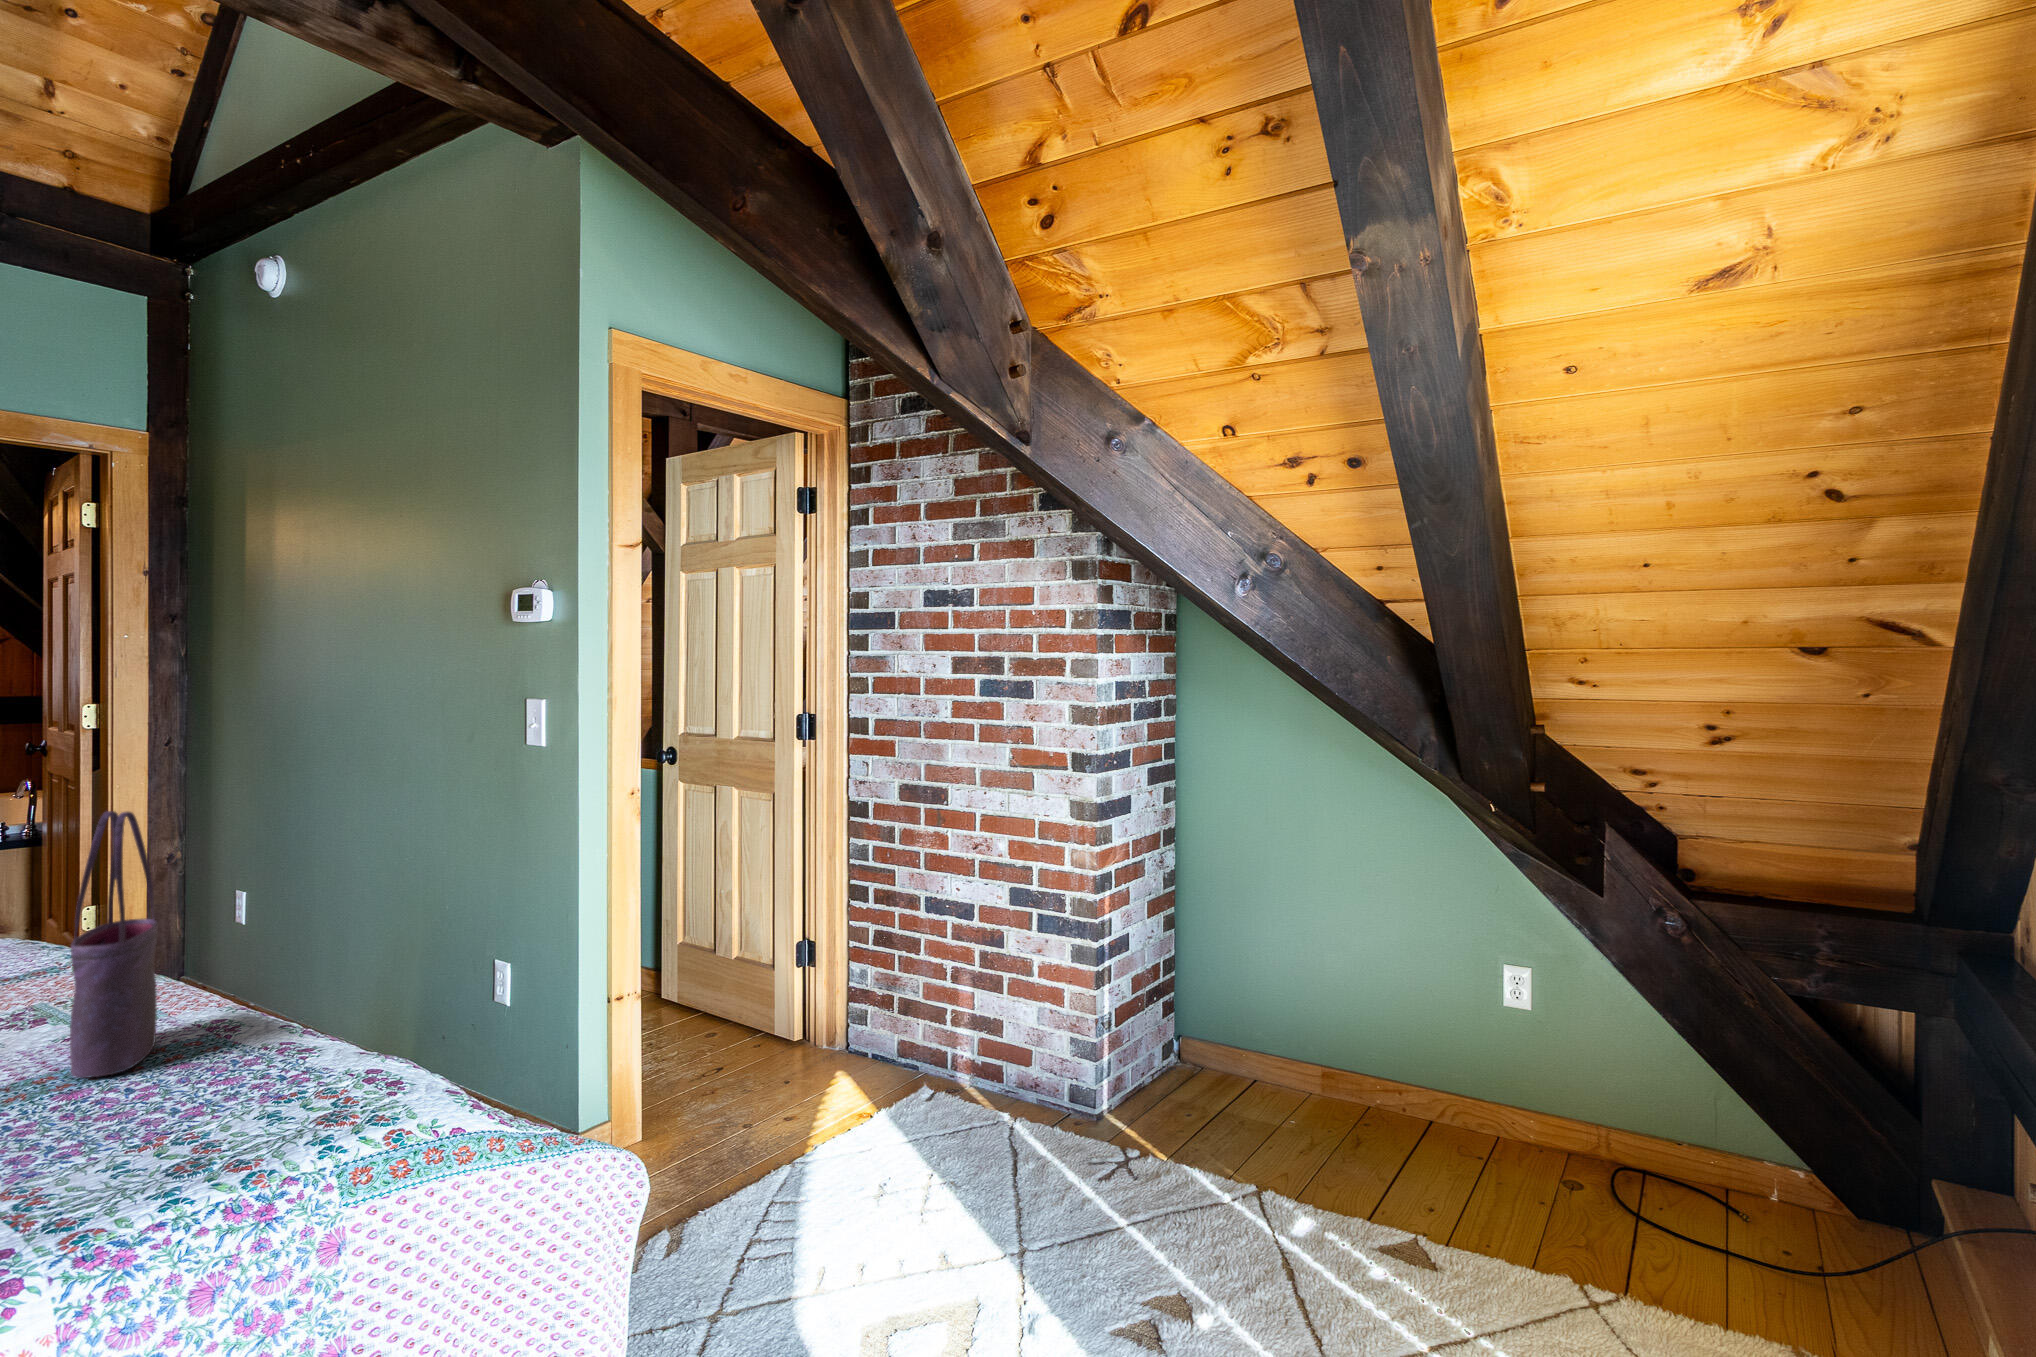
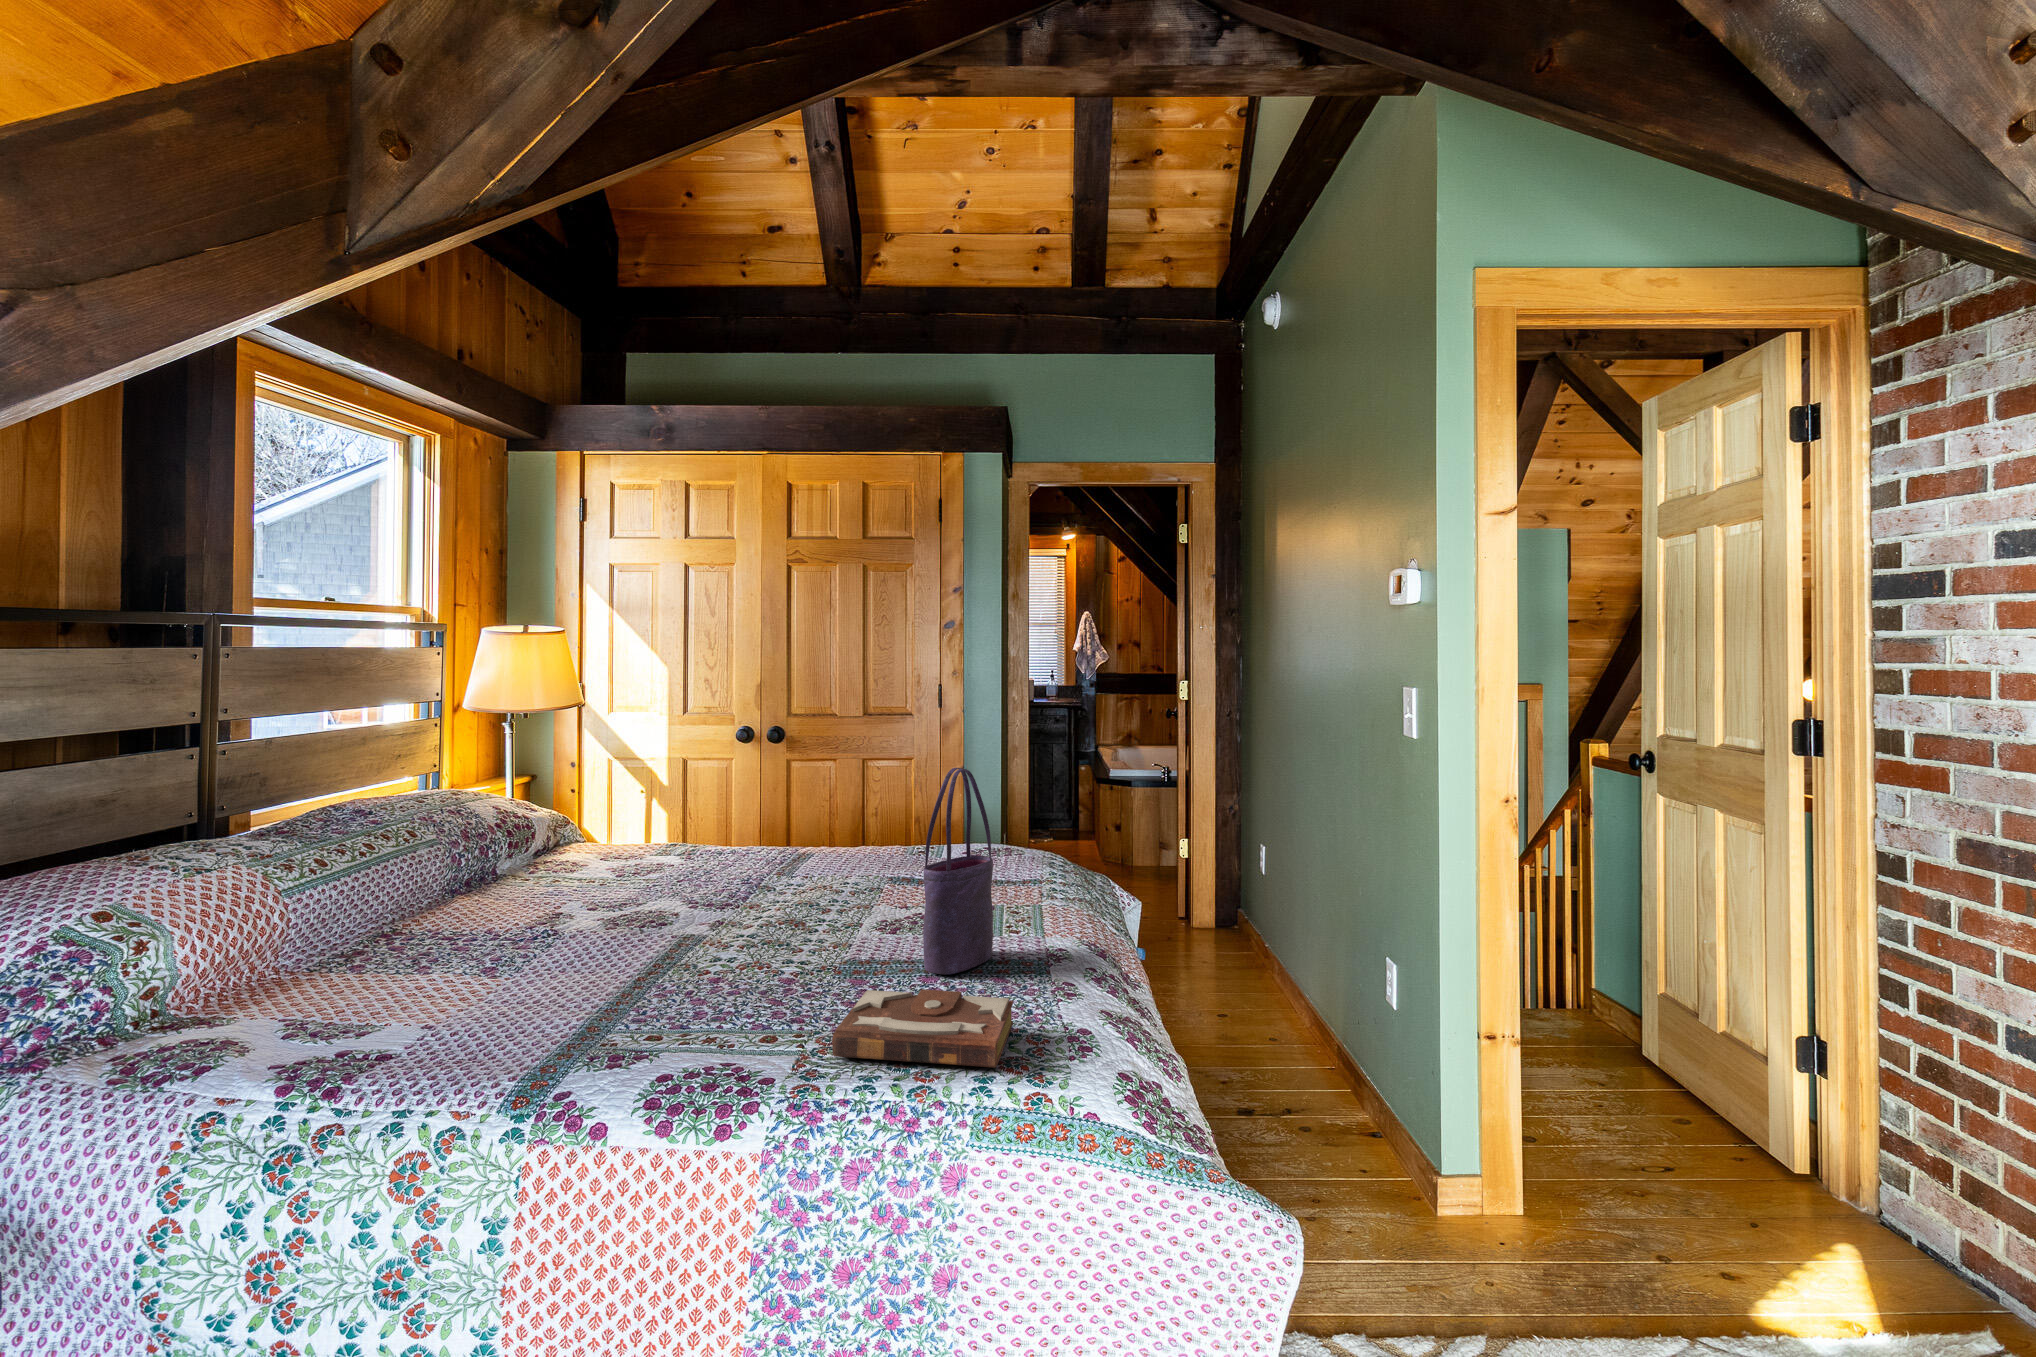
book: none [64,1060,327,1193] -> present [832,989,1013,1068]

